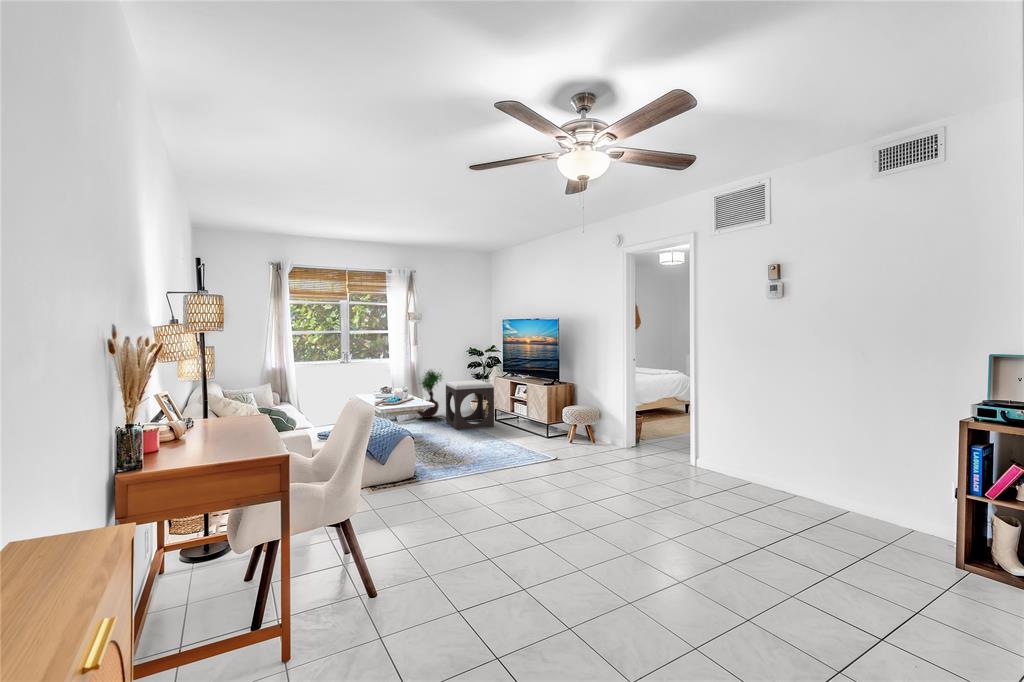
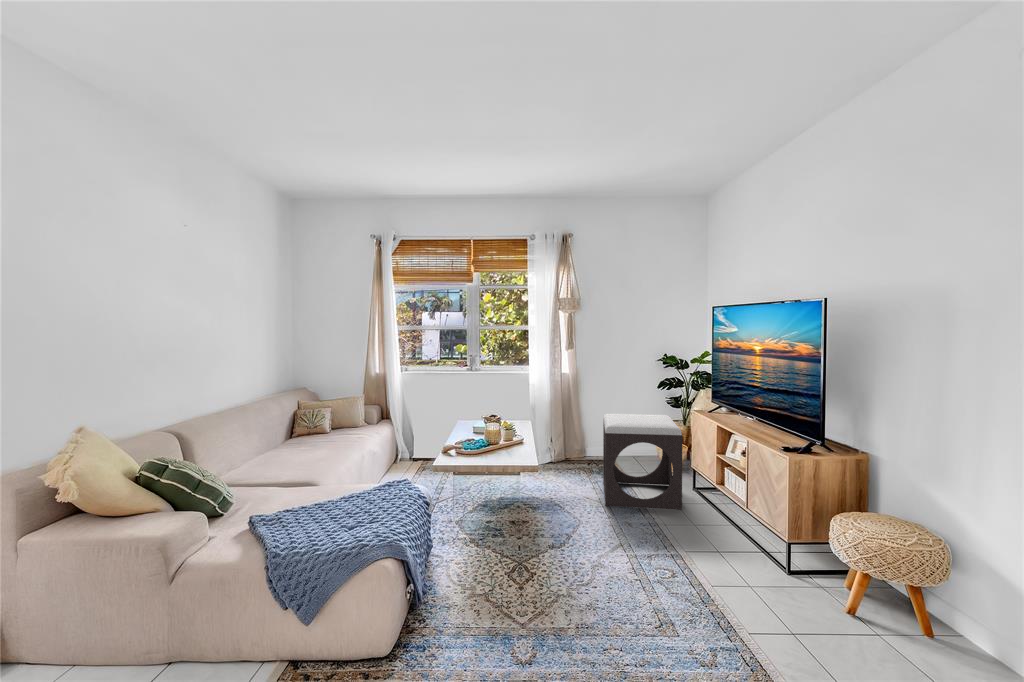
potted tree: present [417,370,442,418] -> none [563,383,611,466]

